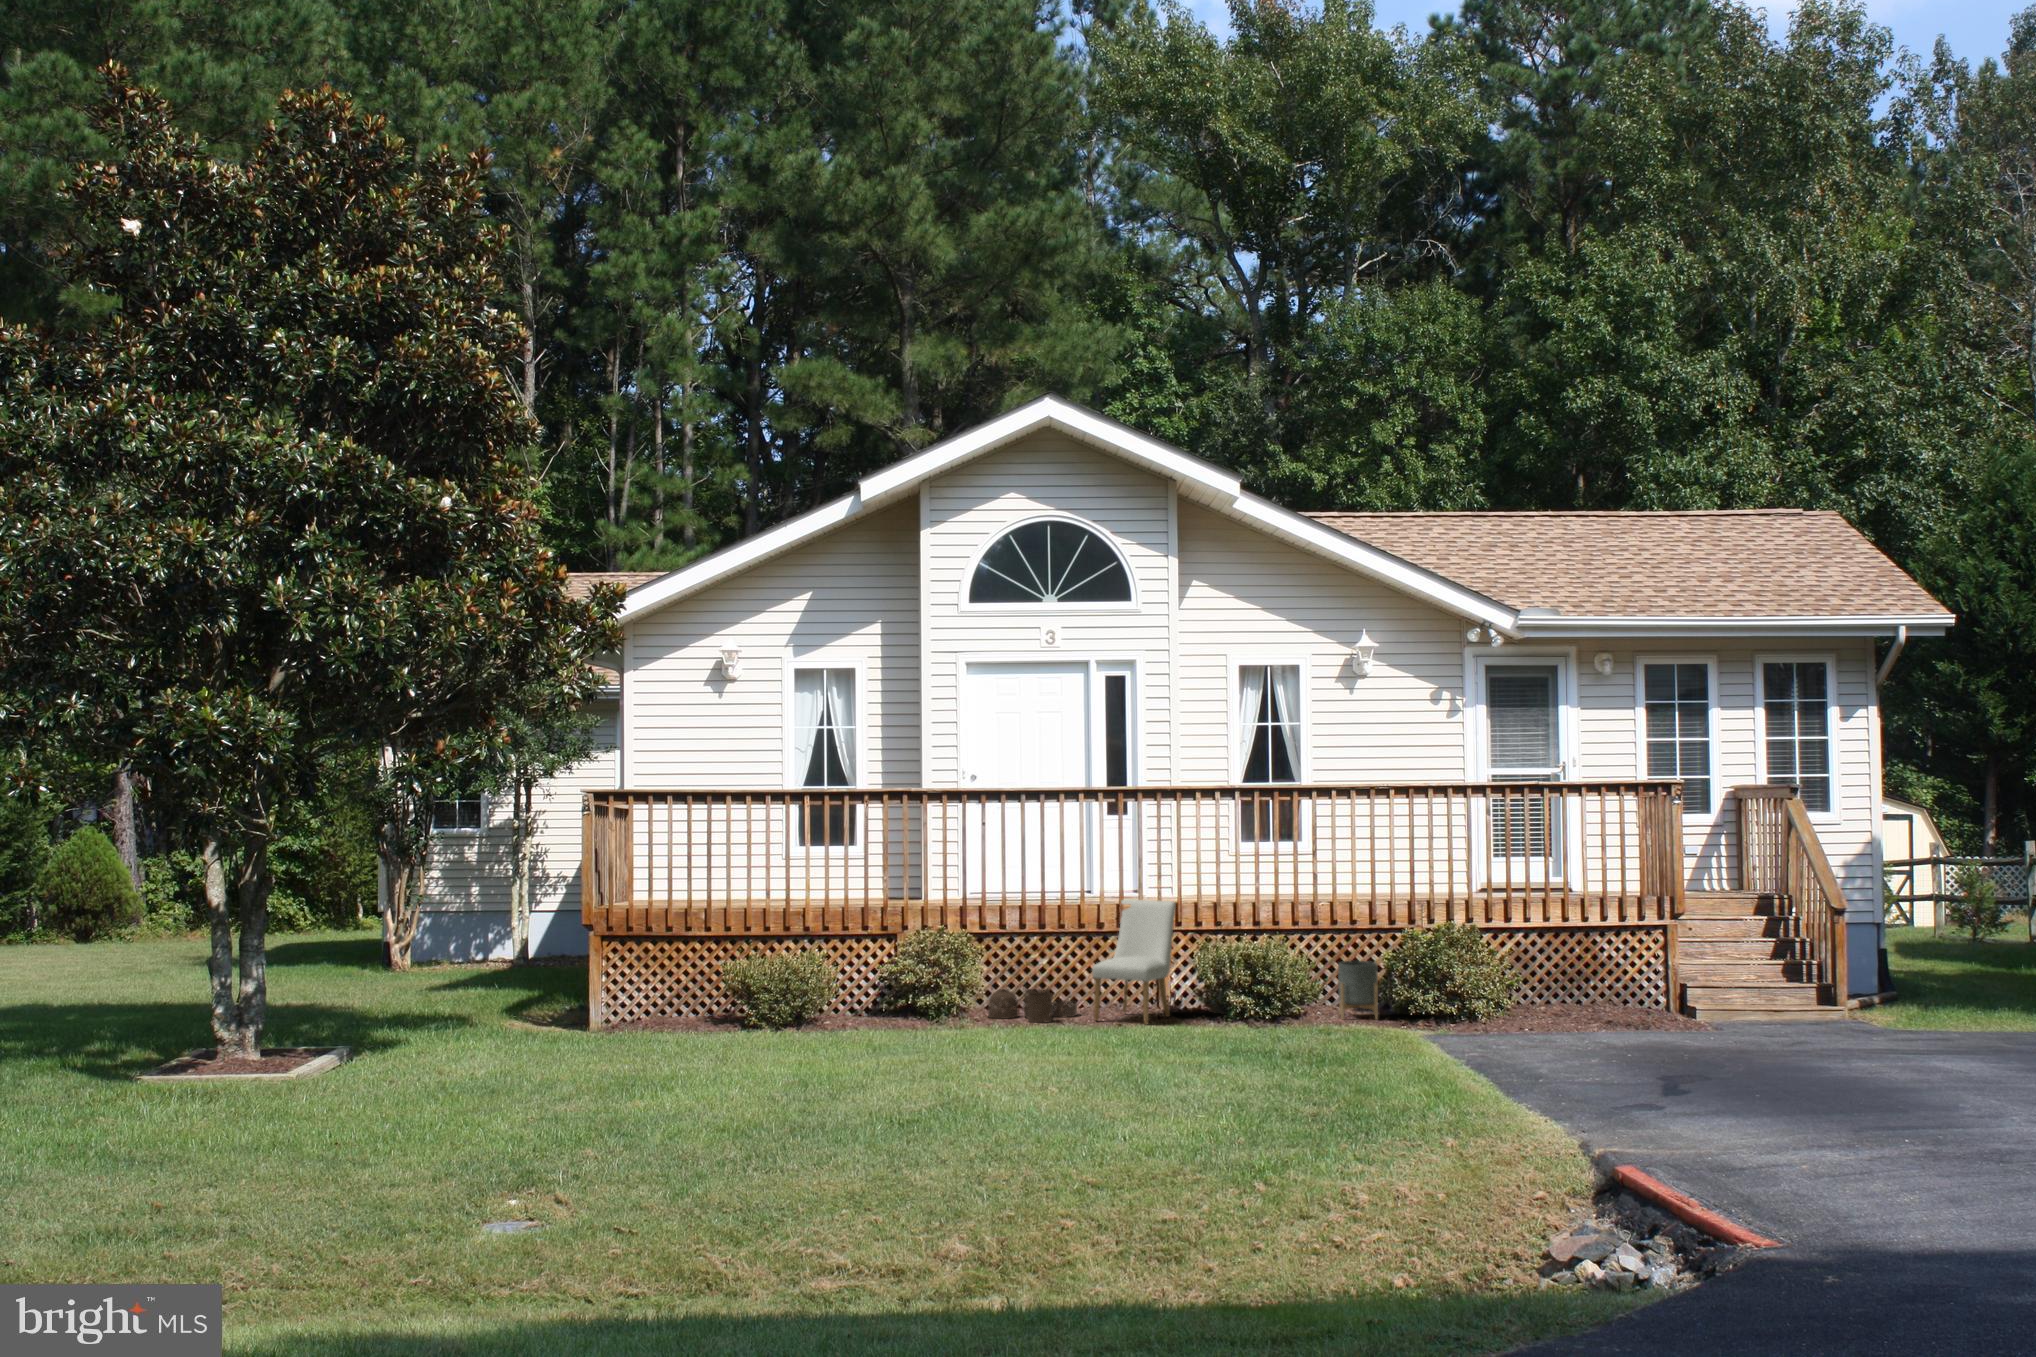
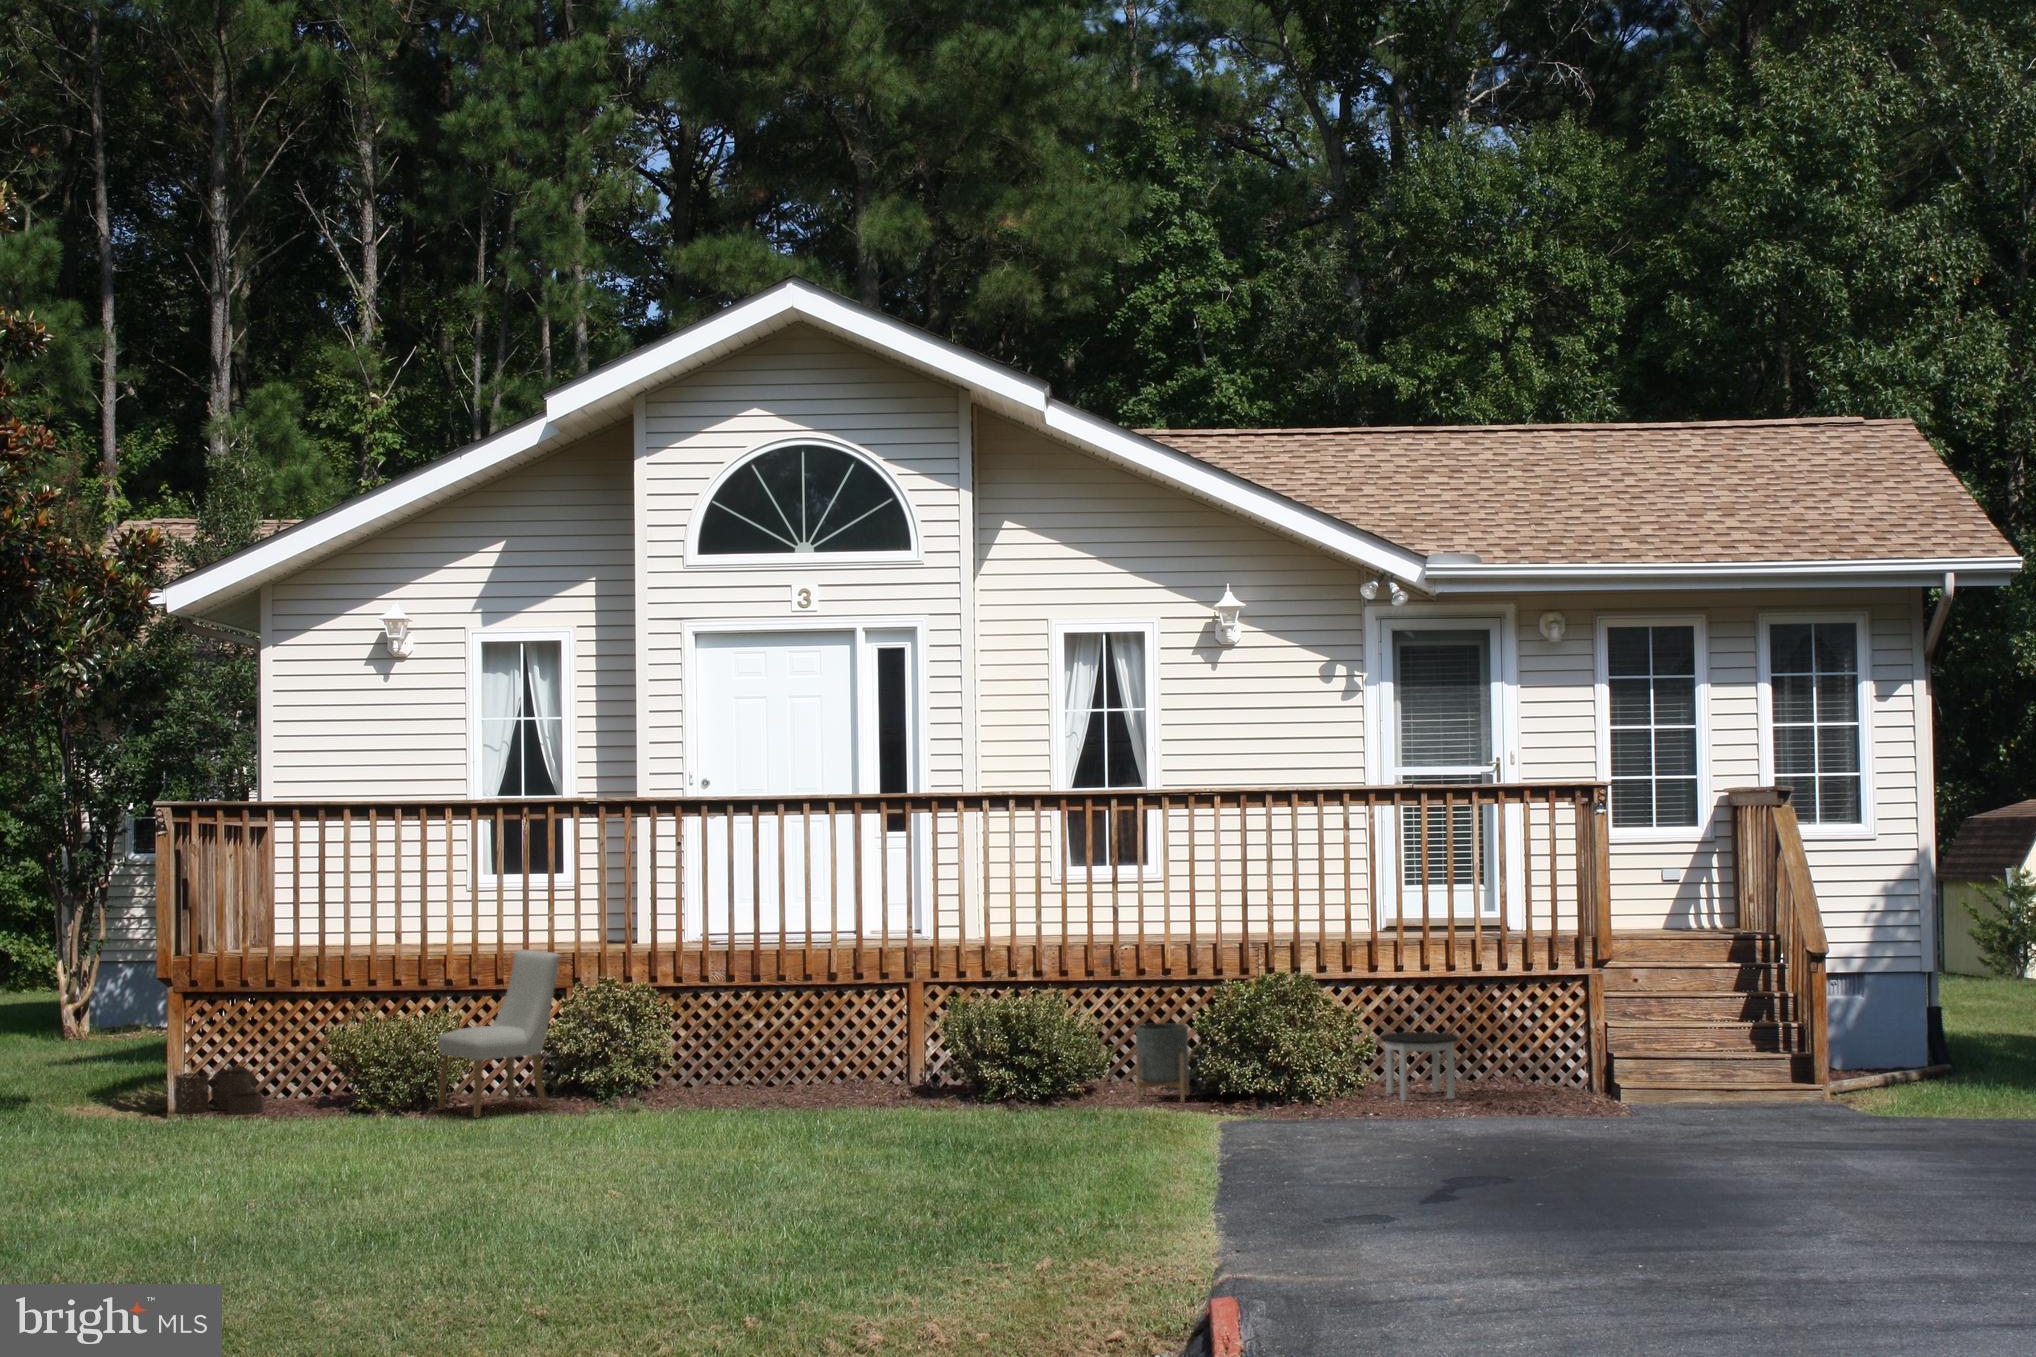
chair: present [1092,899,1176,1024] -> present [438,950,560,1118]
round table: none [1519,967,1579,1019] -> present [1380,1032,1458,1101]
woven basket: present [988,988,1077,1023] -> present [174,1065,263,1115]

